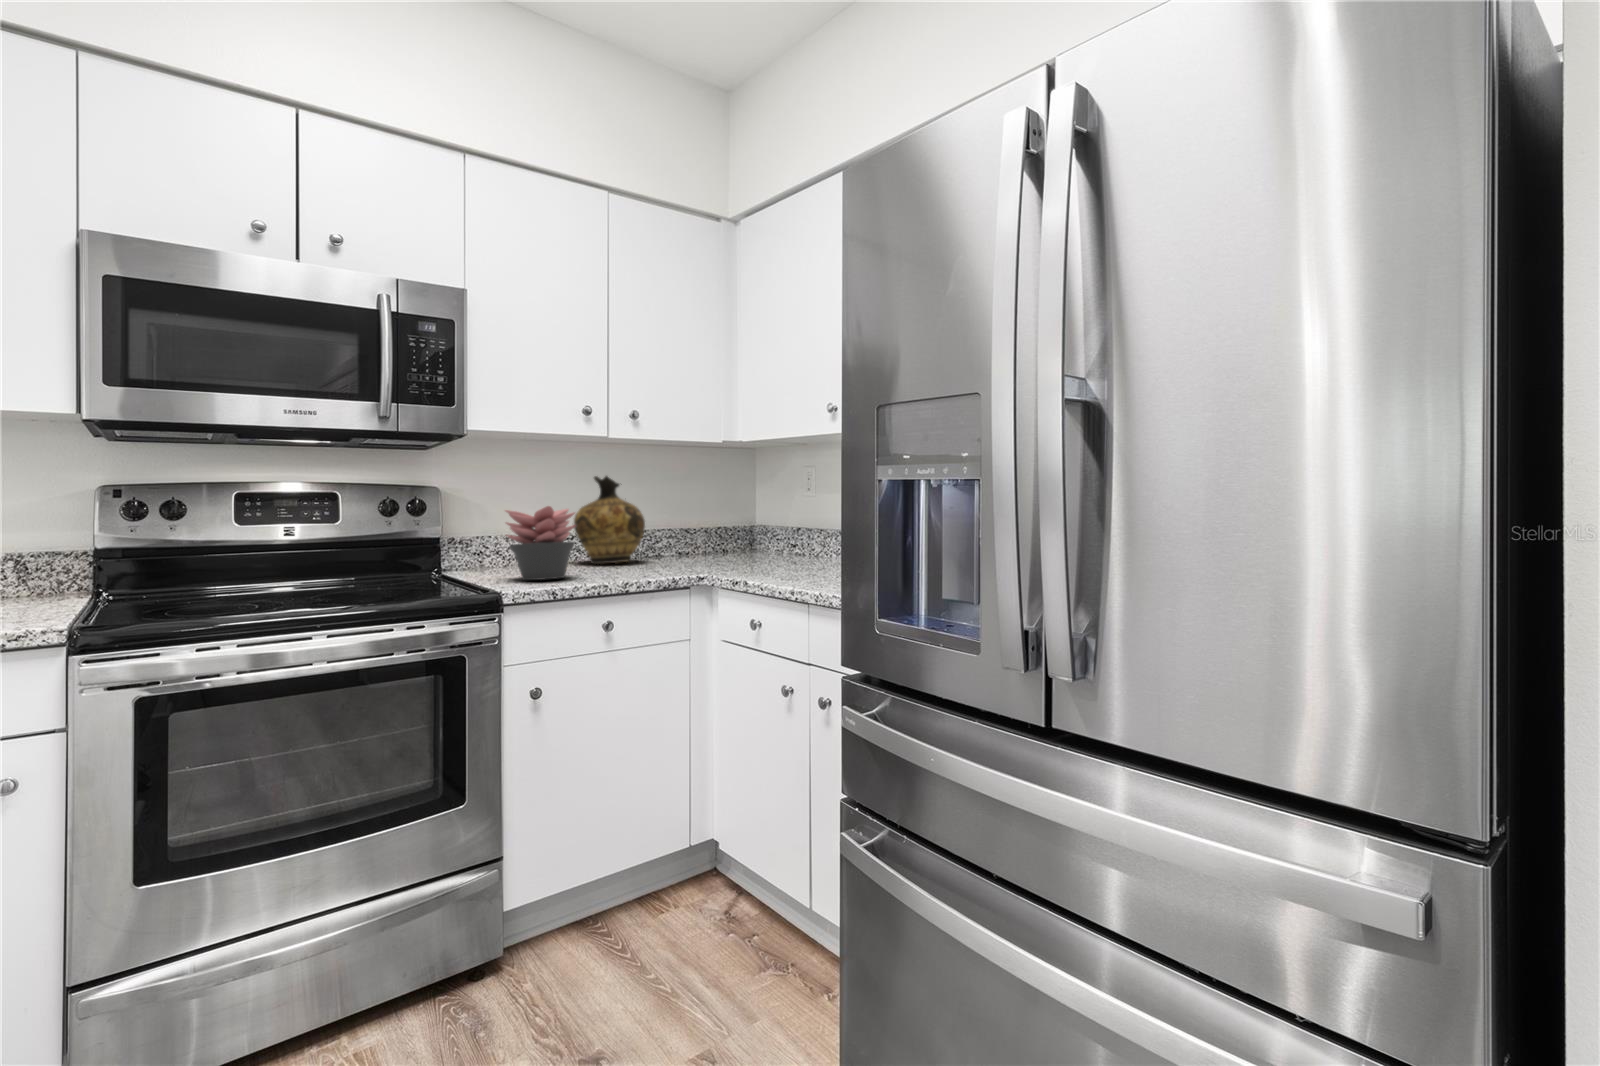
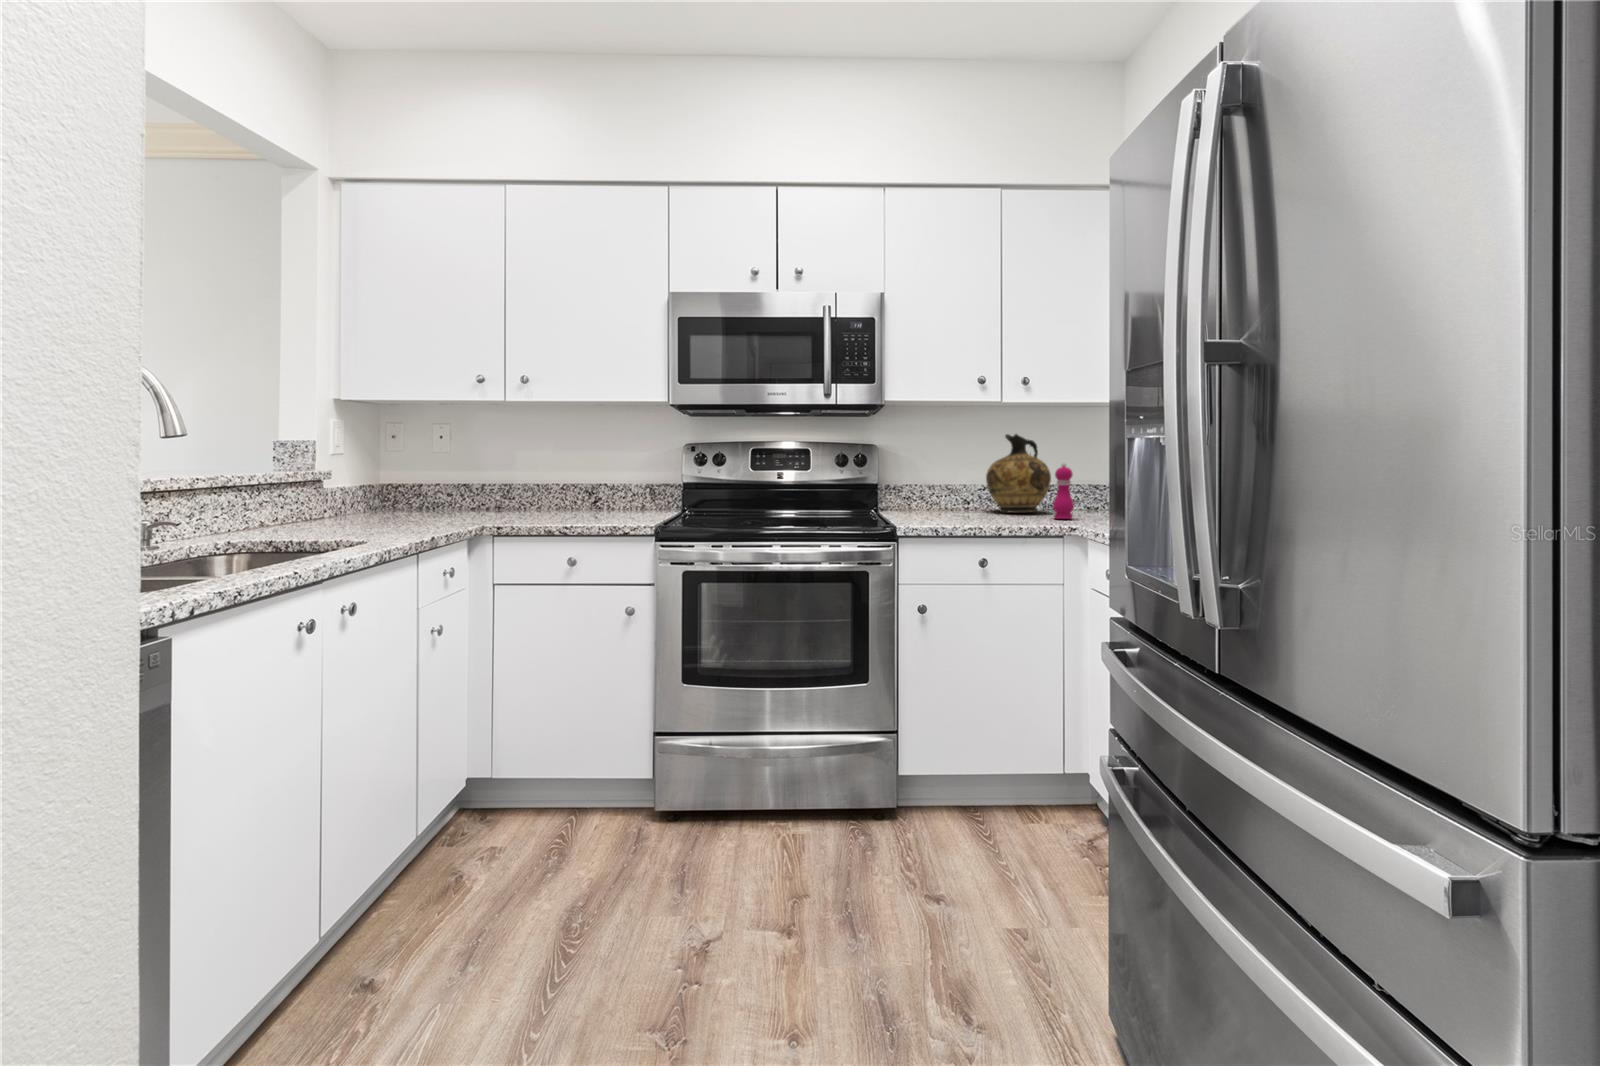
succulent plant: present [505,506,576,580] -> none [917,462,969,521]
pepper mill: none [659,506,682,568] -> present [1053,463,1074,519]

